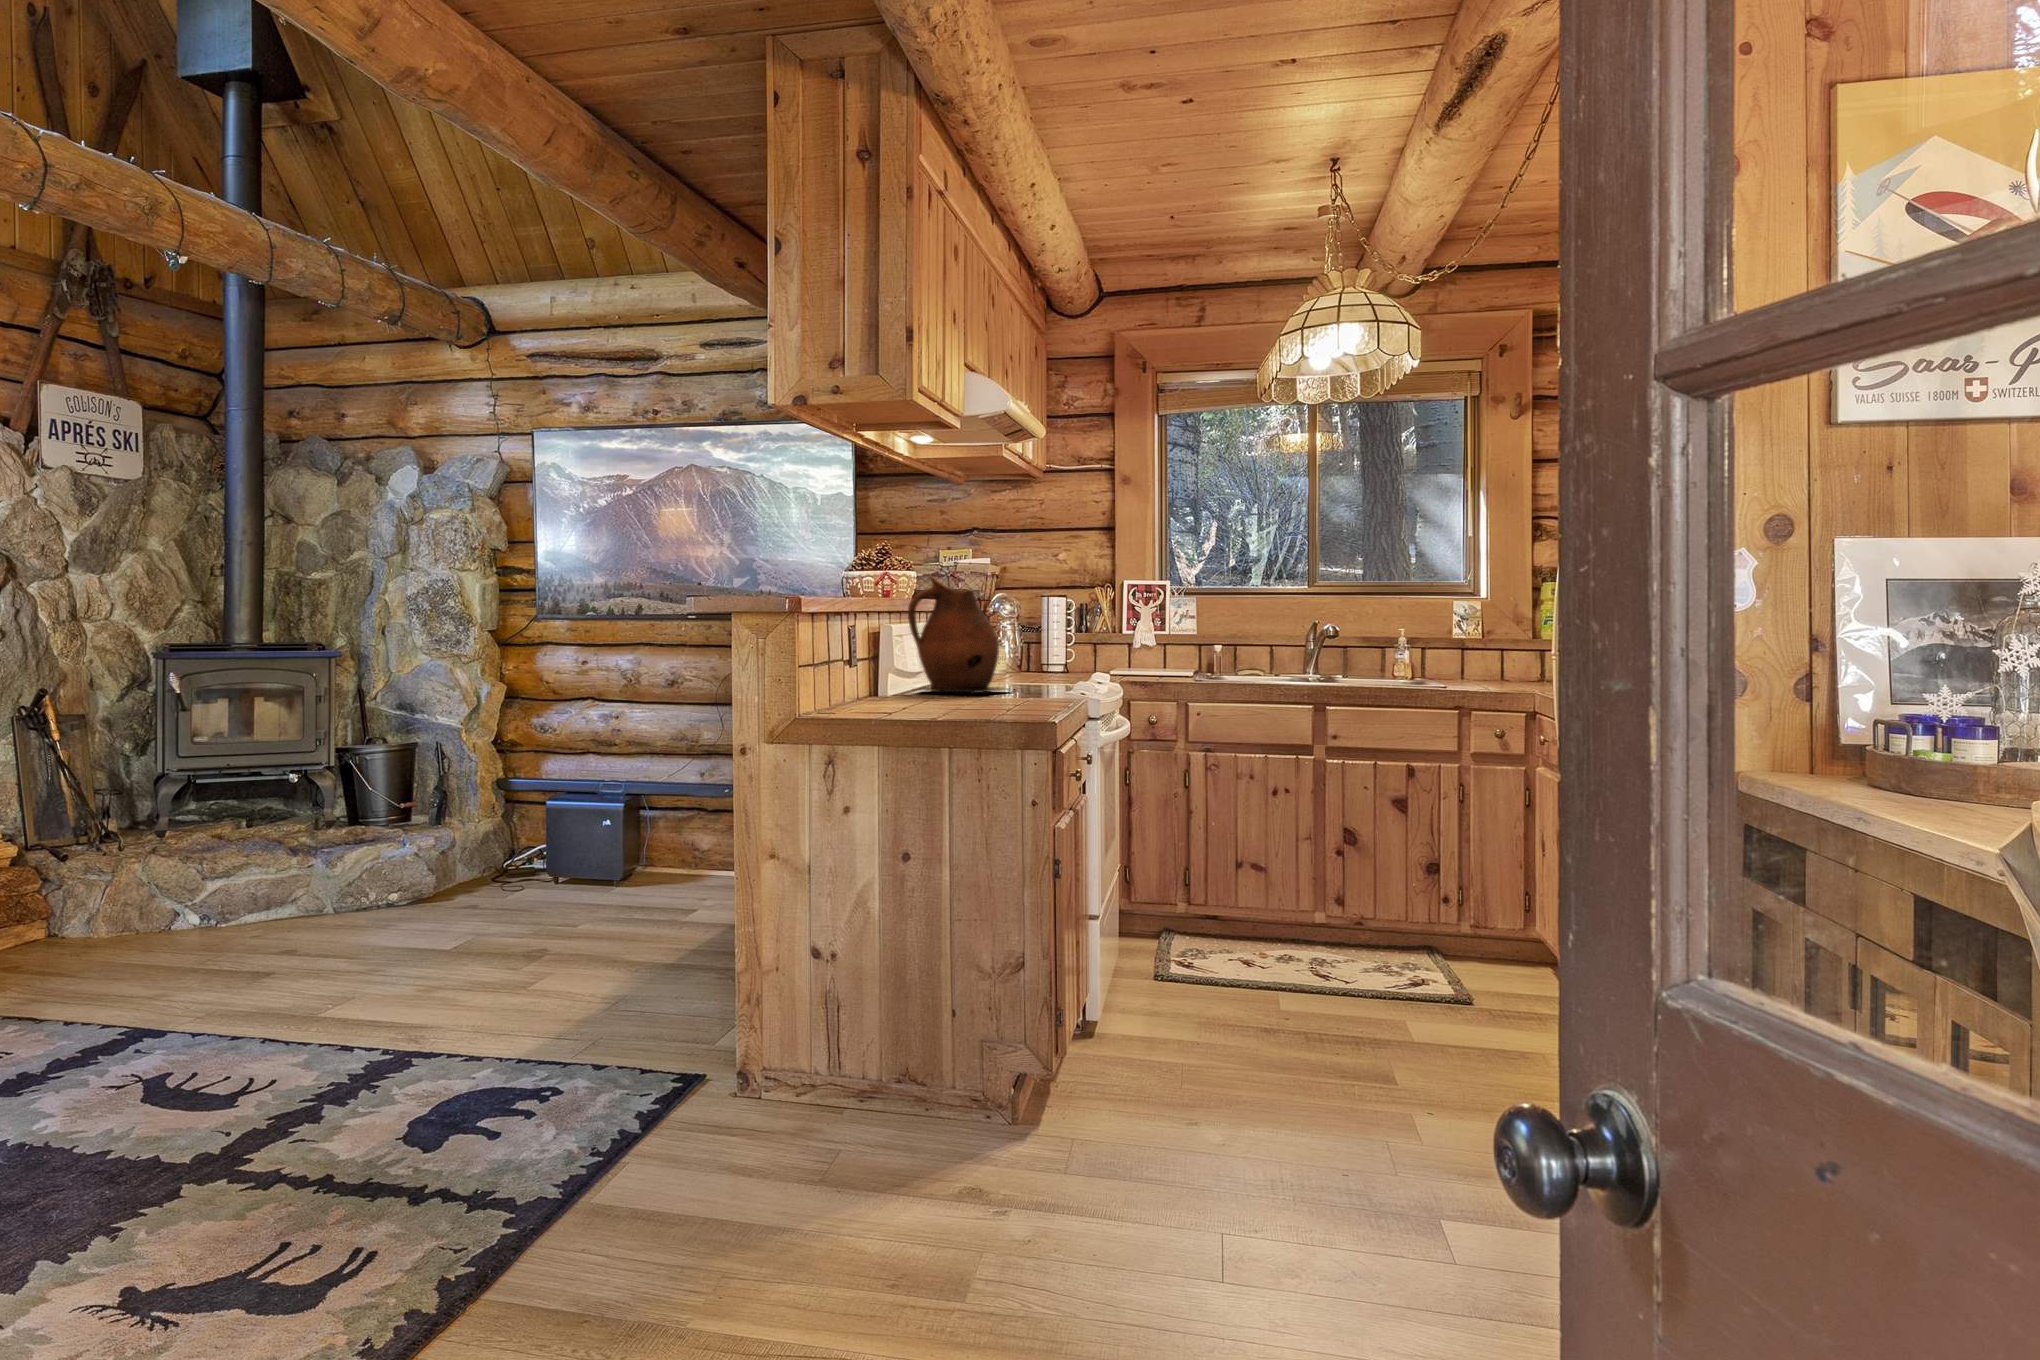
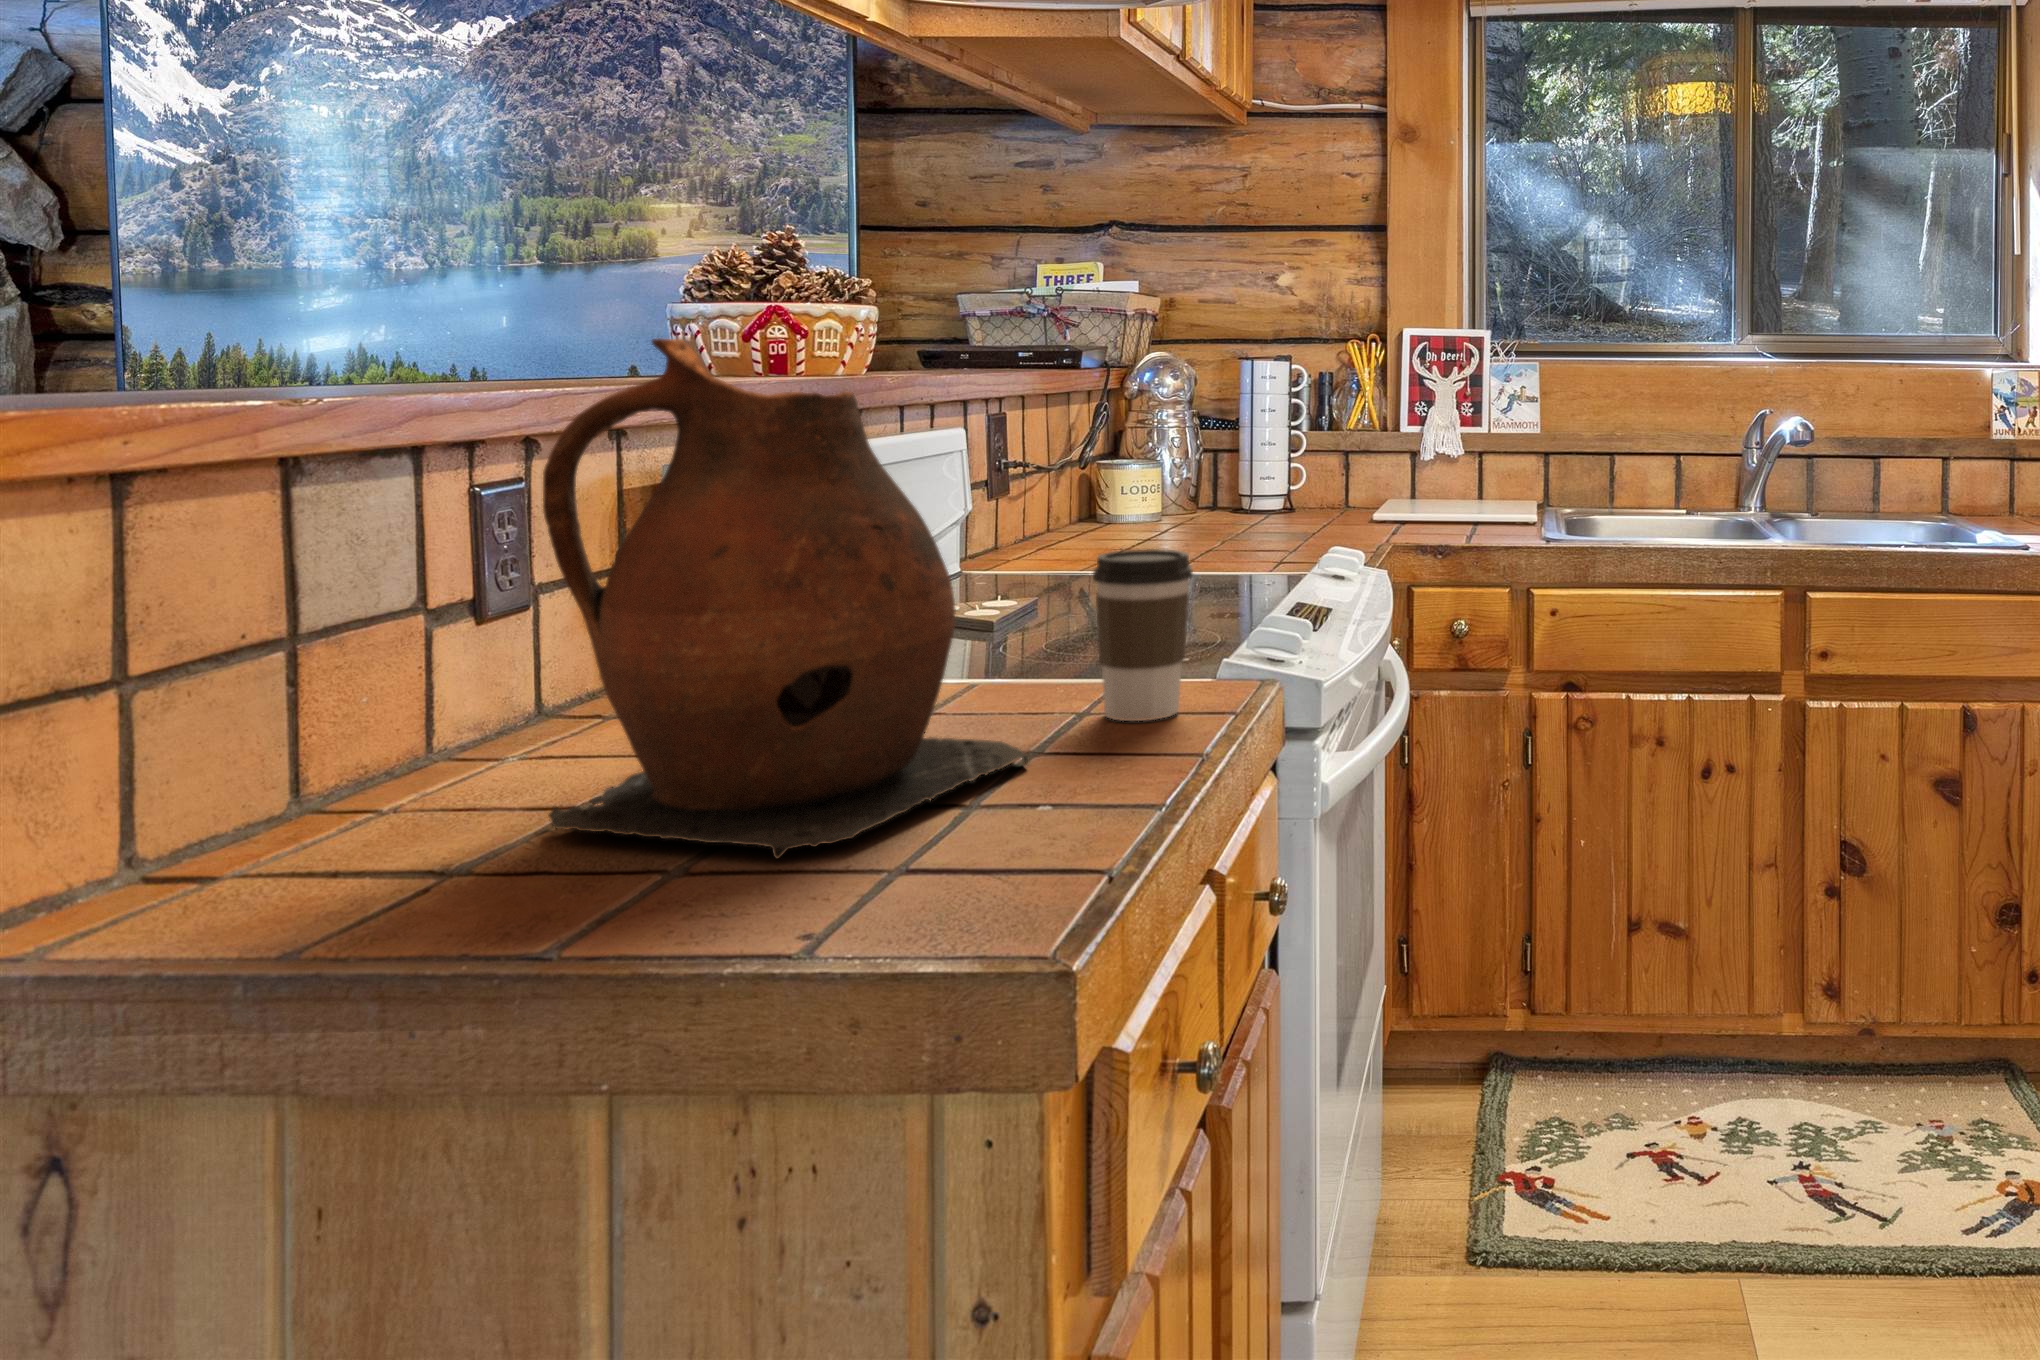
coffee cup: none [1025,642,1054,690] -> present [1093,549,1193,721]

